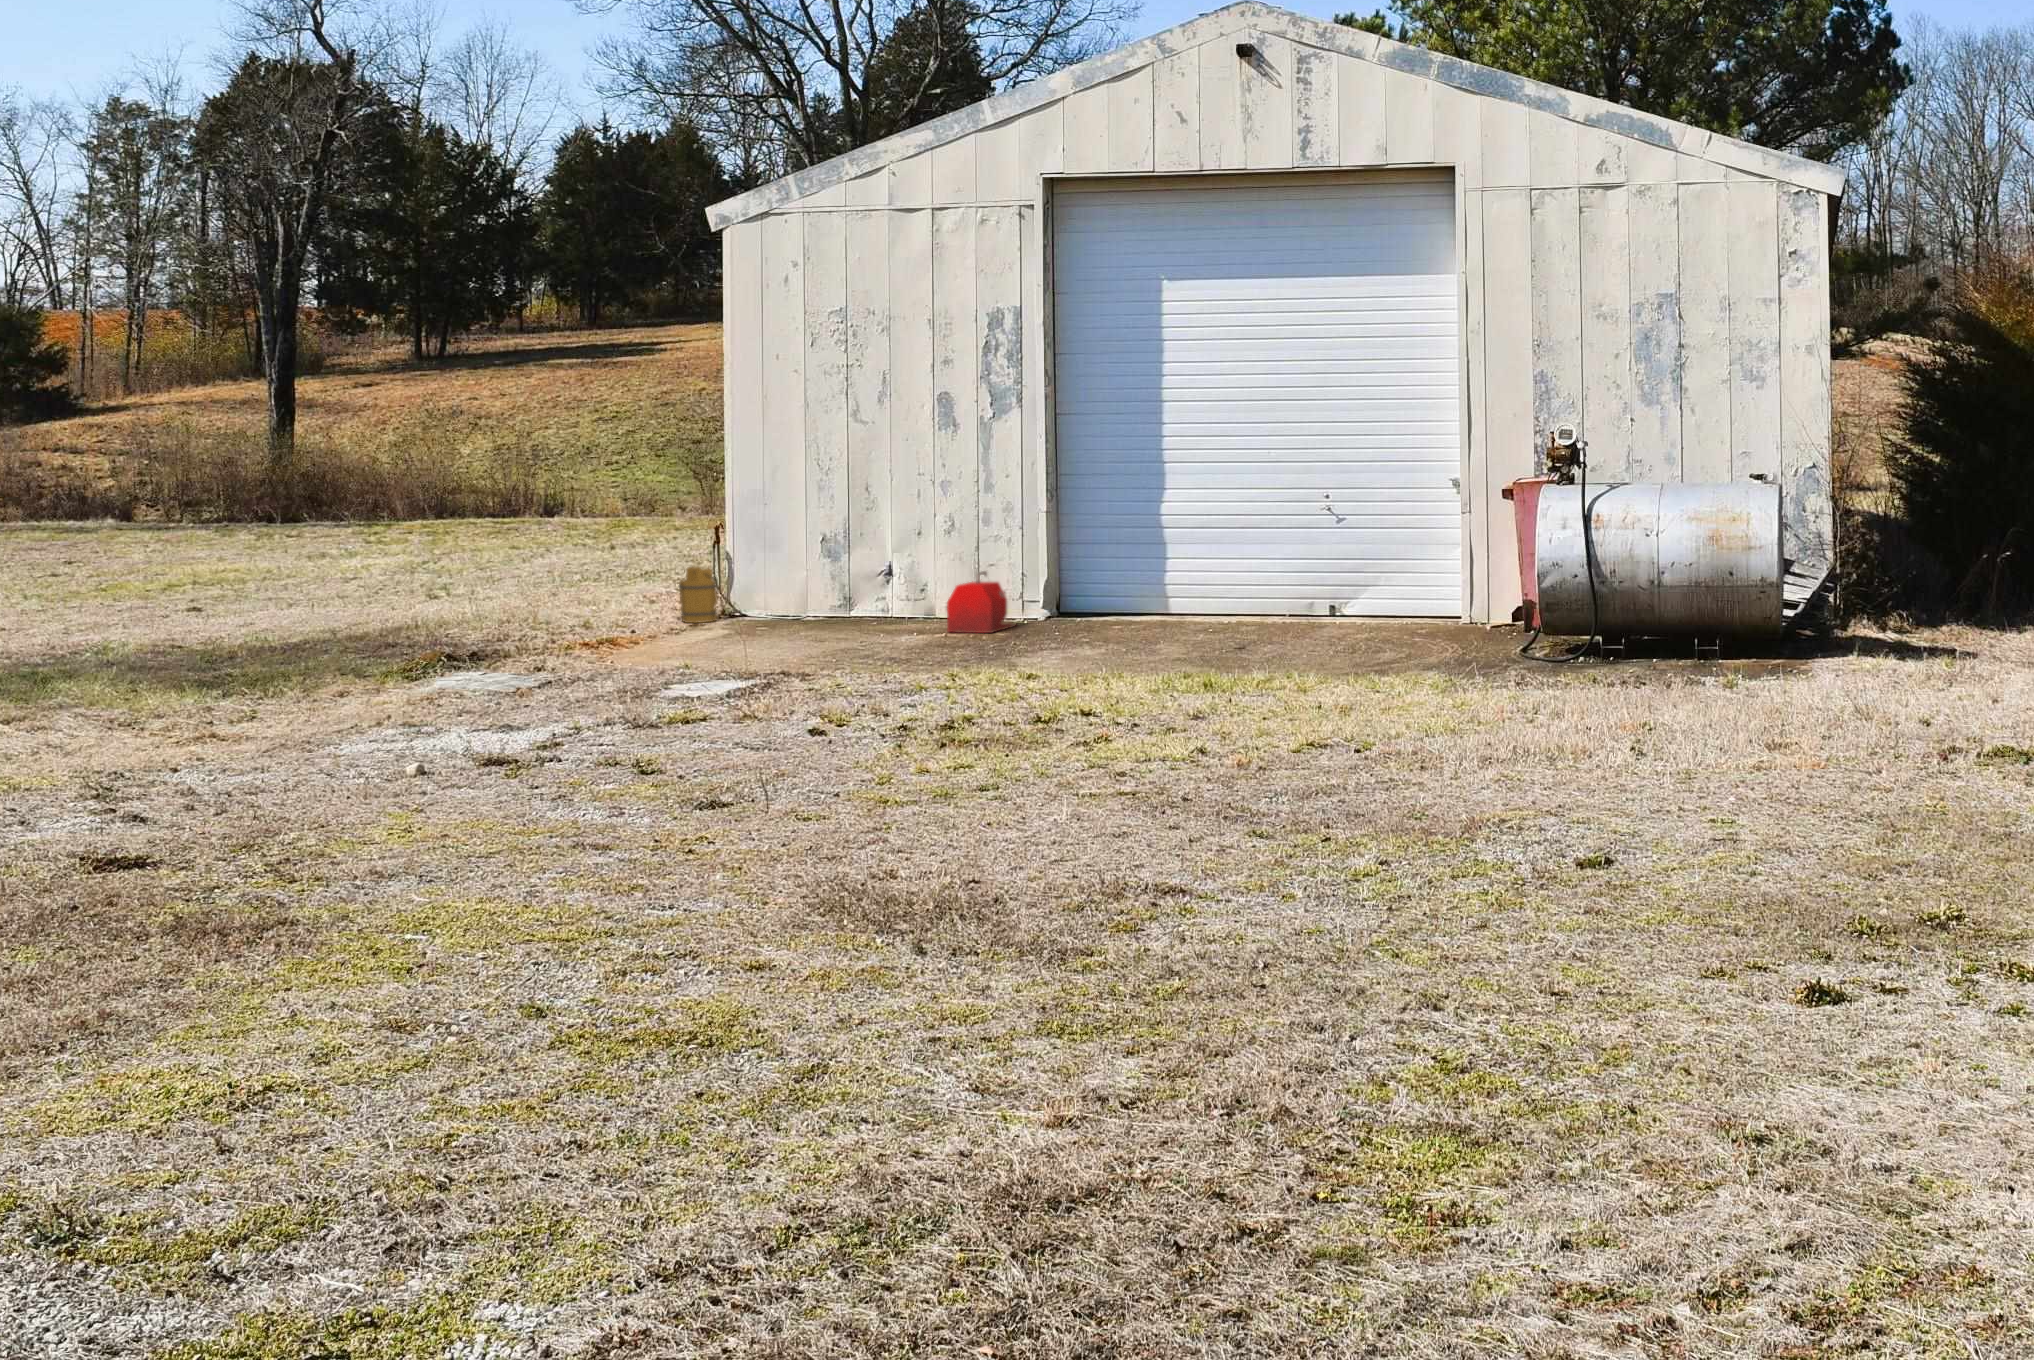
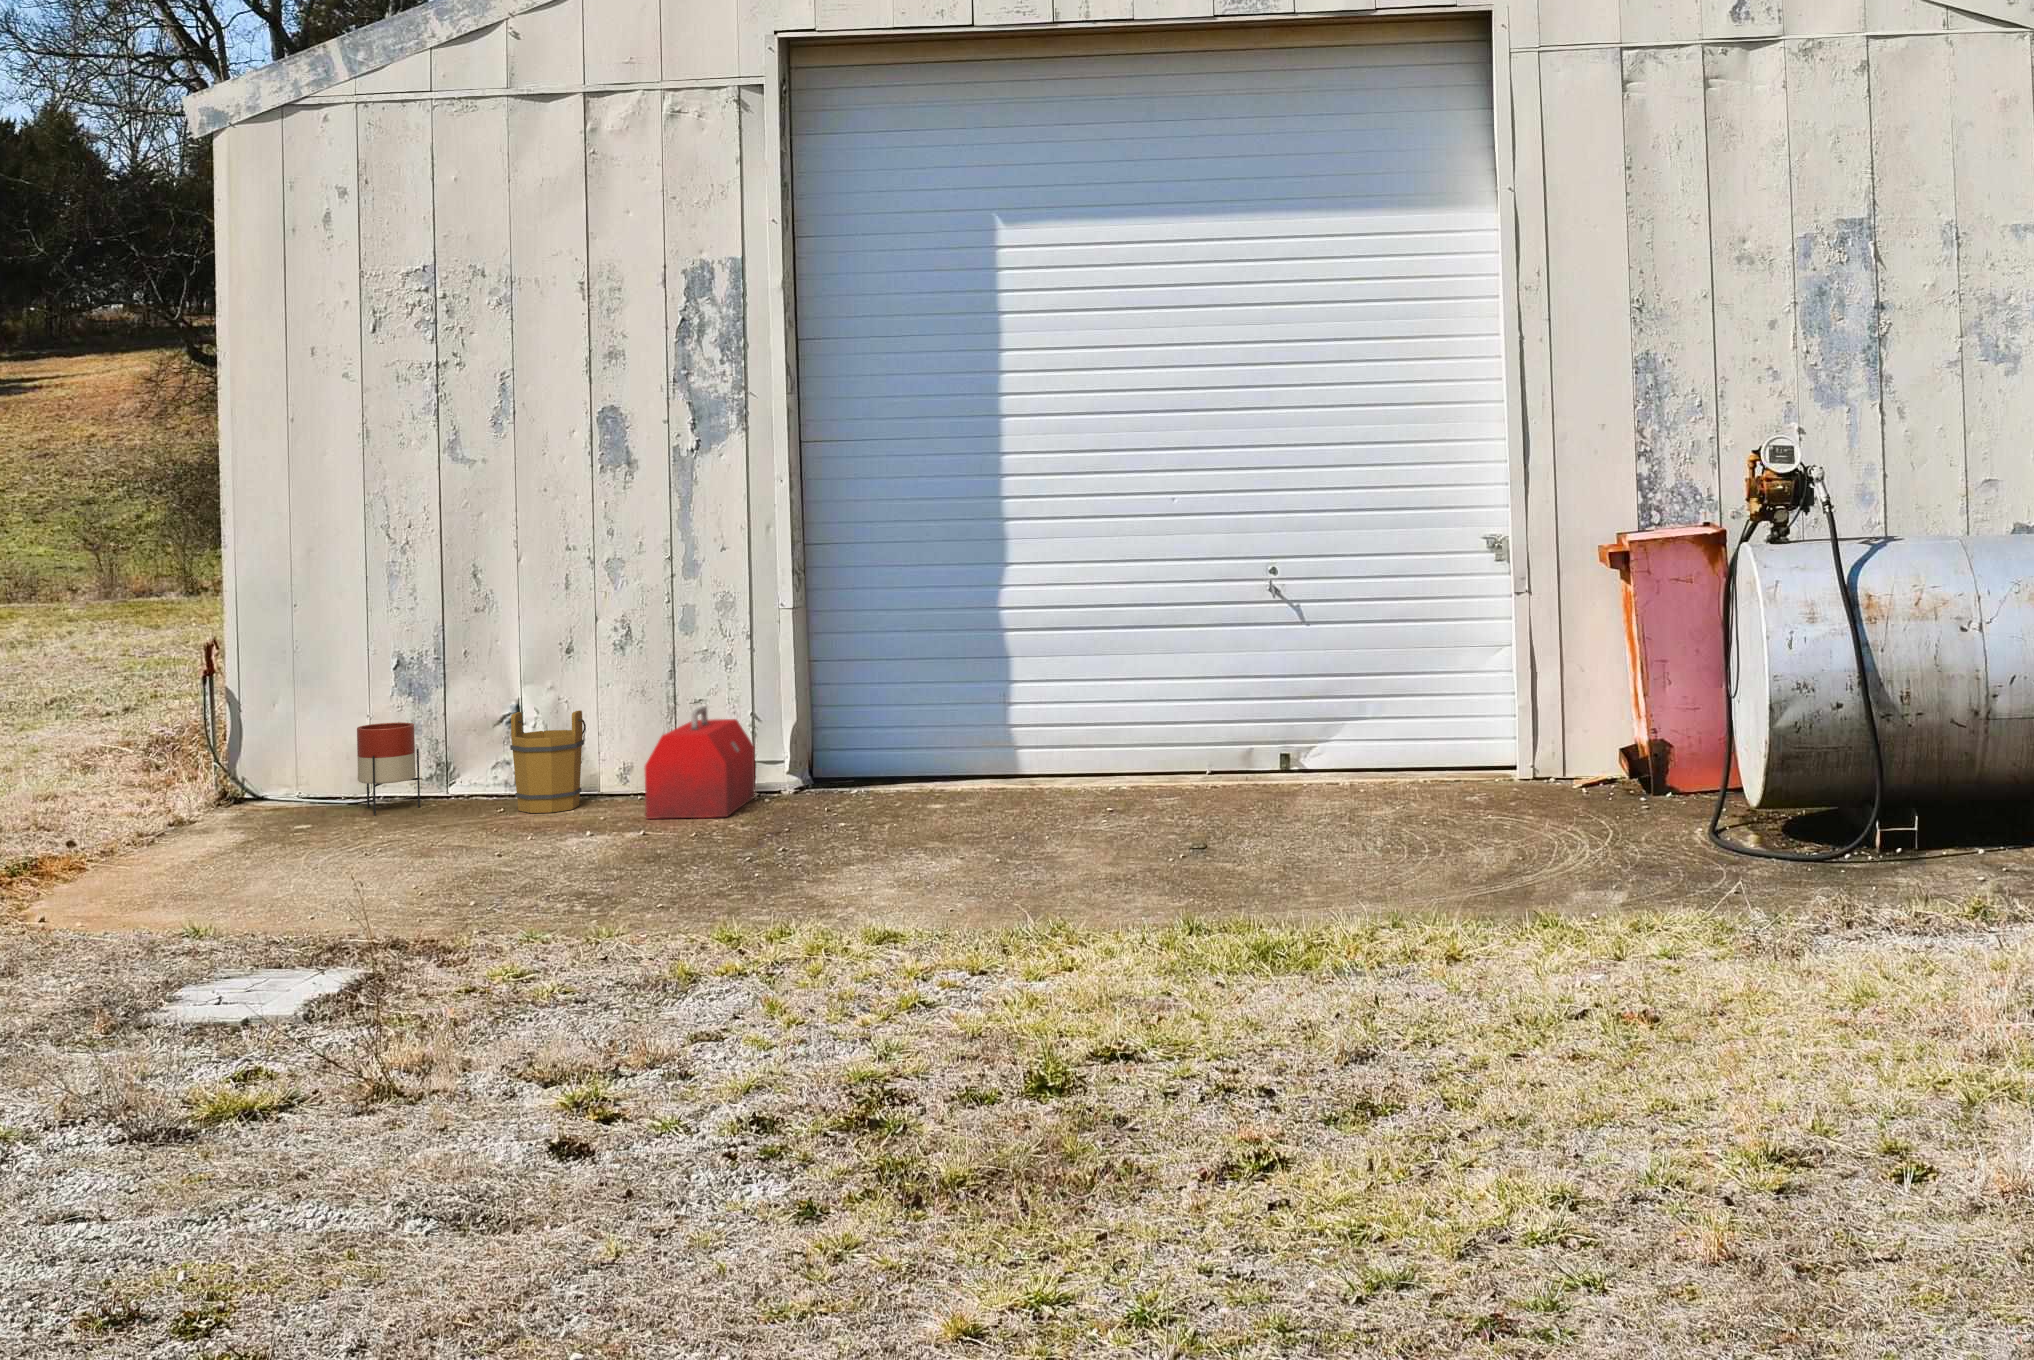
bucket: present [679,567,717,623] -> present [510,710,586,813]
planter: none [794,575,830,626] -> present [357,722,420,815]

